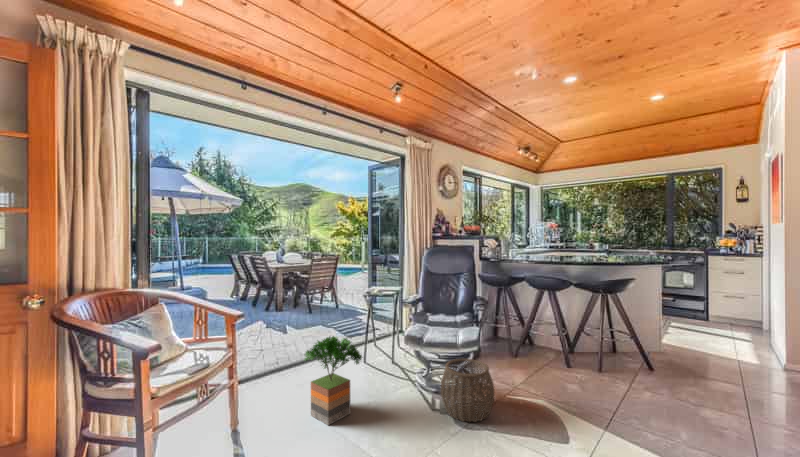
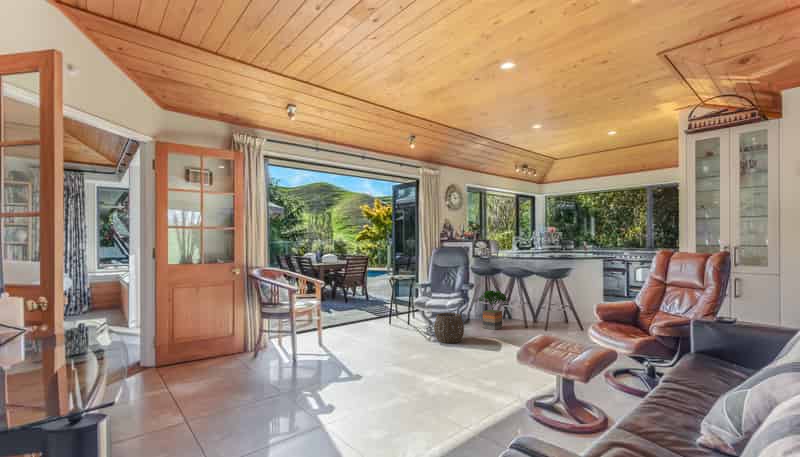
potted tree: present [305,336,362,425] -> present [479,290,508,330]

